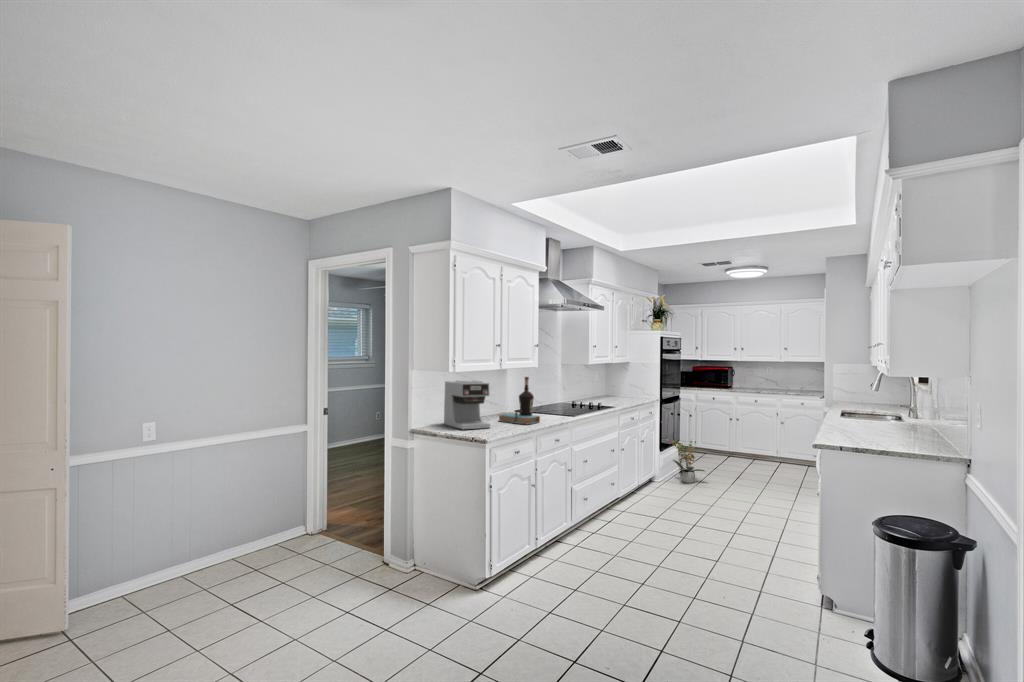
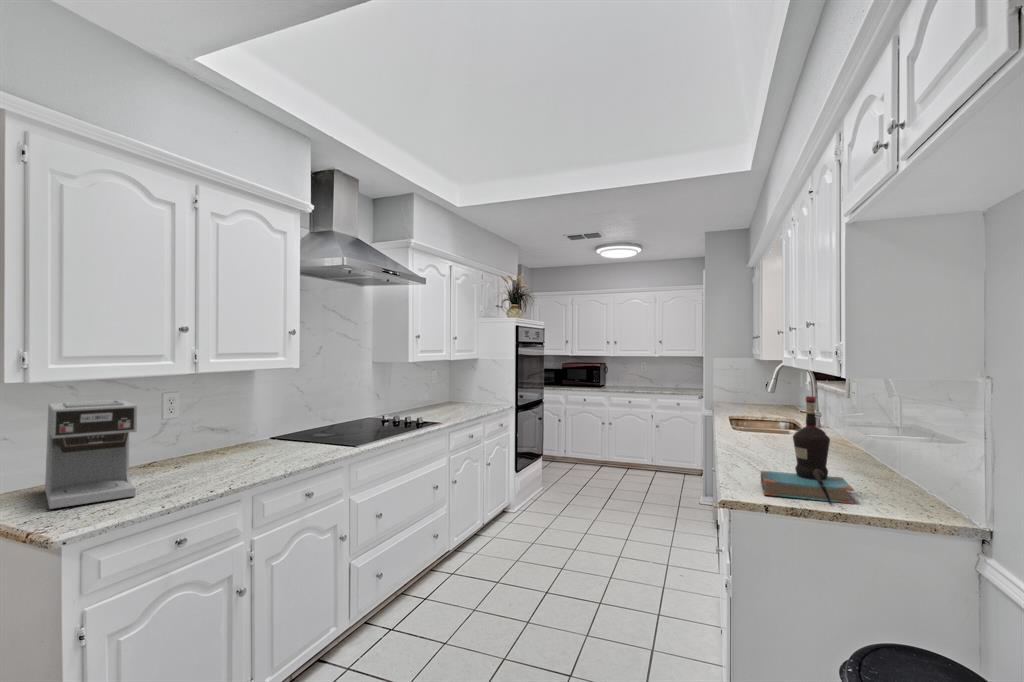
bottle: present [499,377,540,425] -> present [761,396,854,504]
potted plant: present [670,440,705,483] -> none [527,457,571,515]

